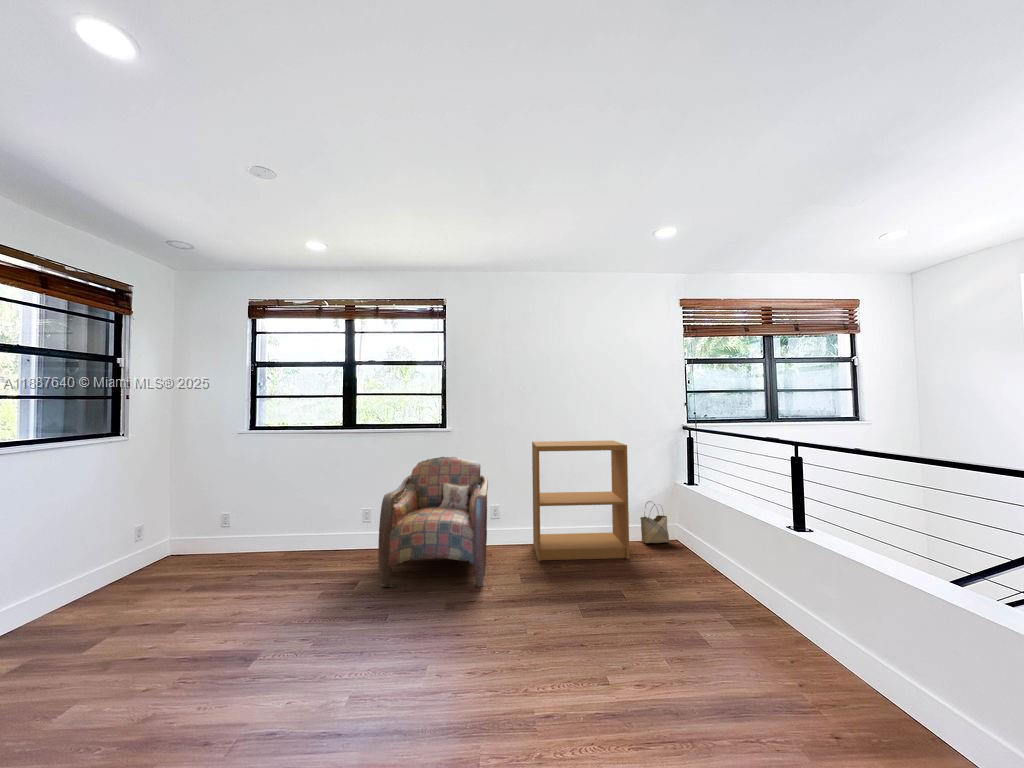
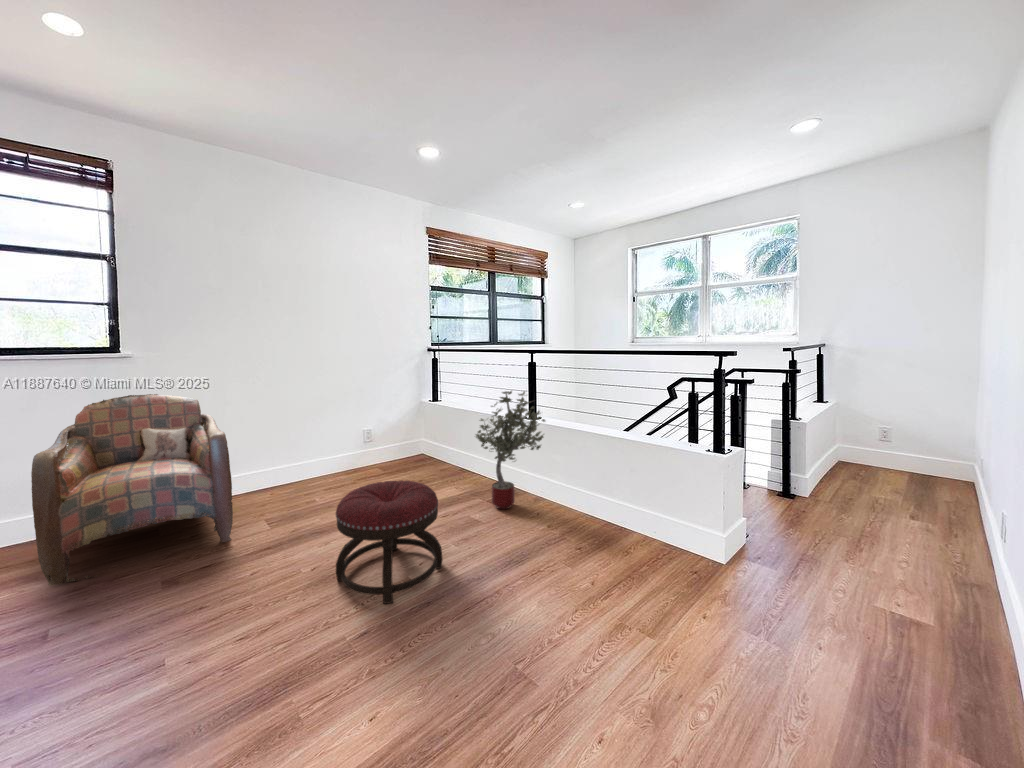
bookshelf: present [532,441,630,561] -> none [270,365,389,499]
potted tree: none [716,485,811,638] -> present [476,391,545,510]
woven basket: present [640,501,669,543] -> none [393,421,418,460]
ottoman: none [540,566,645,699] -> present [336,480,442,604]

